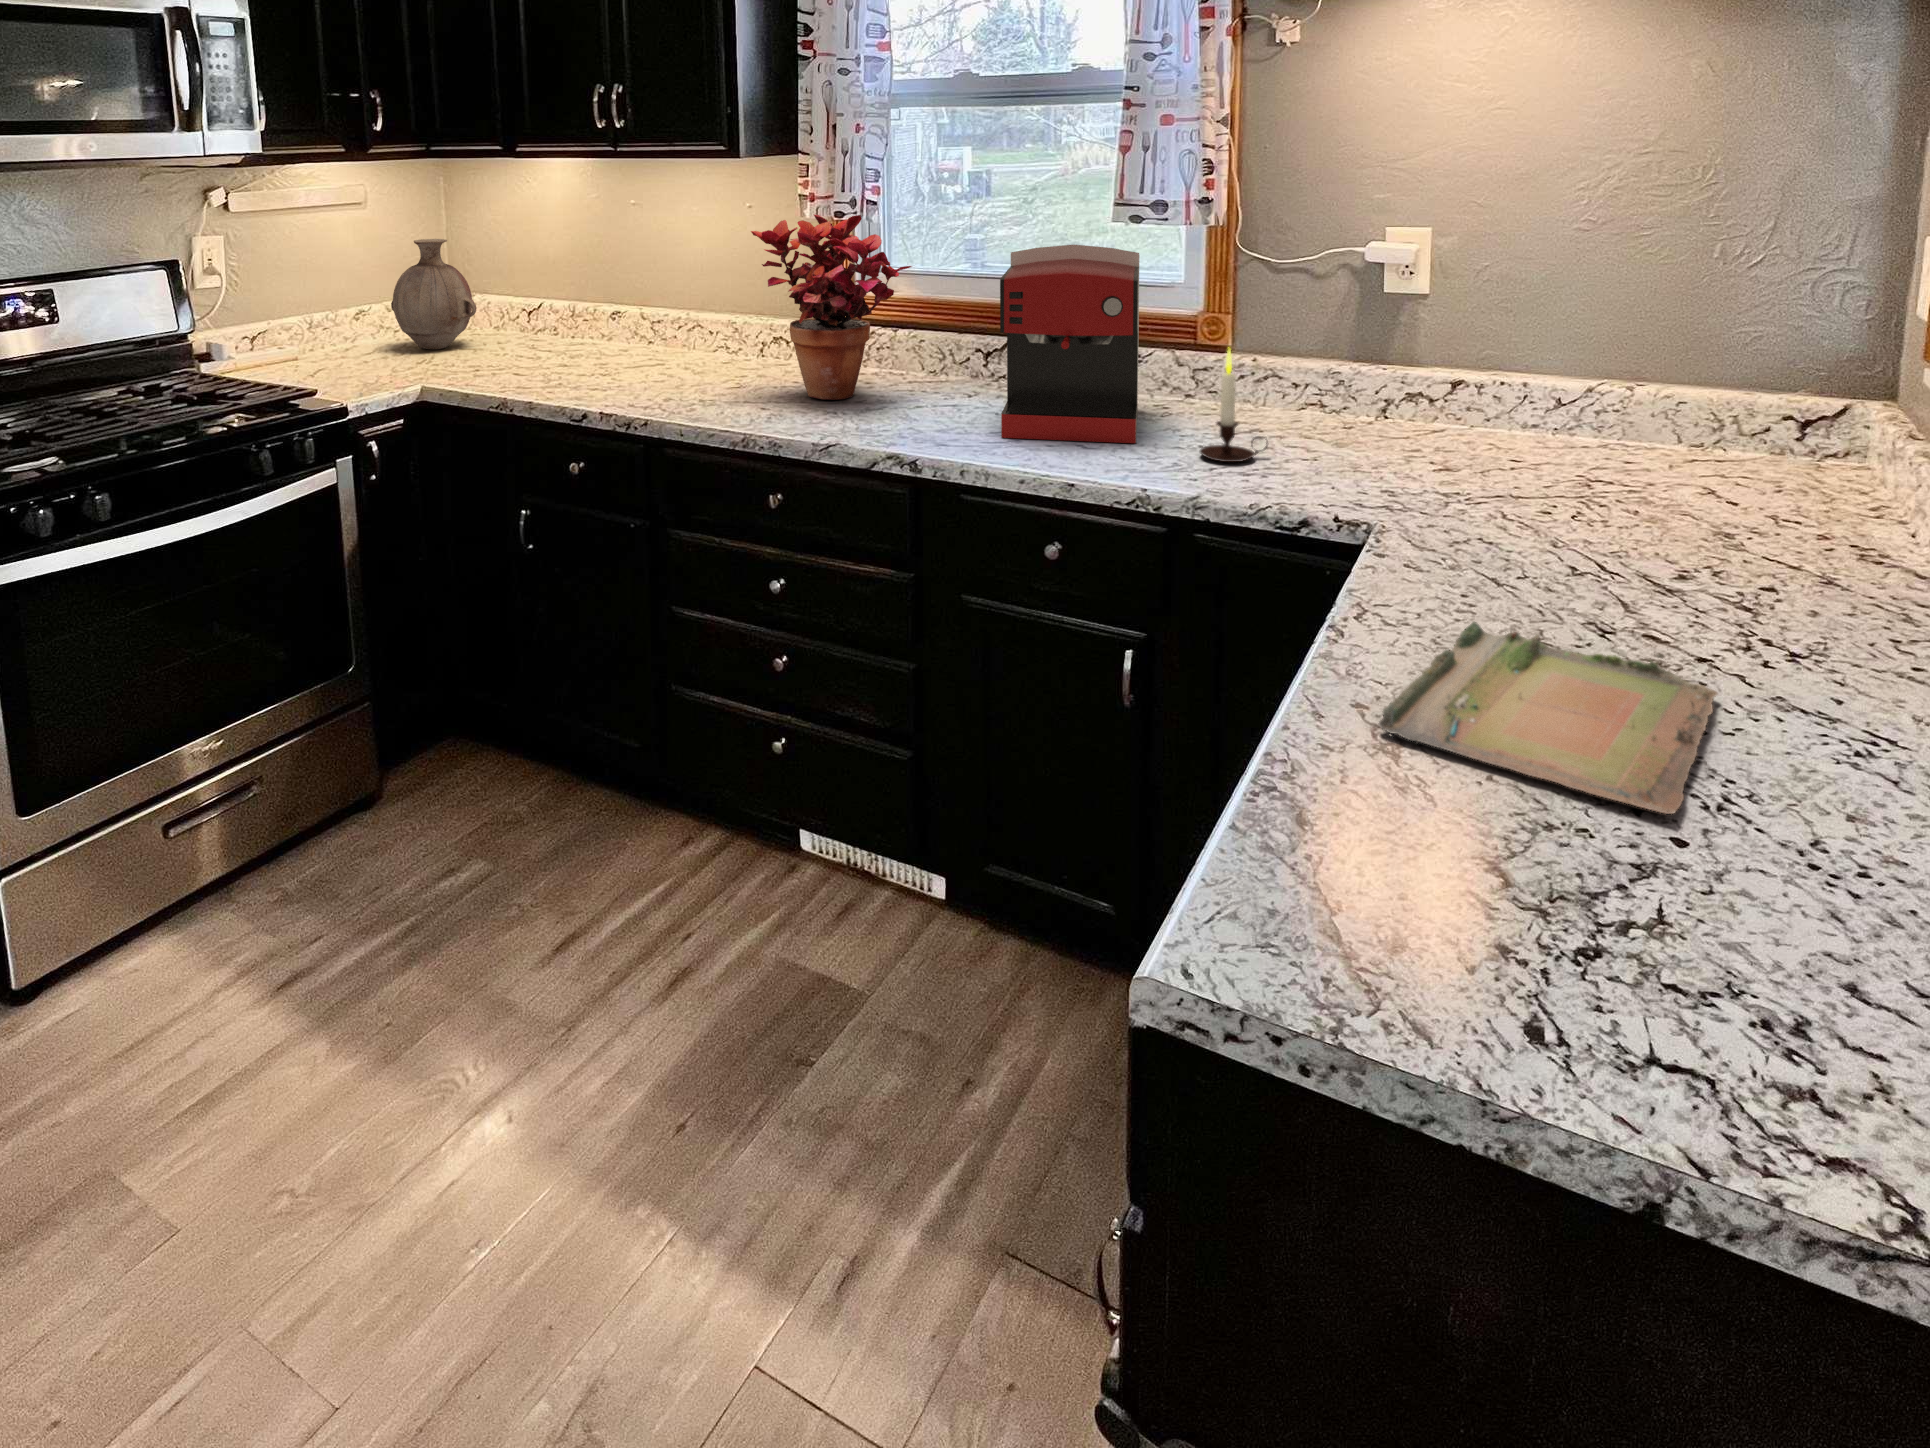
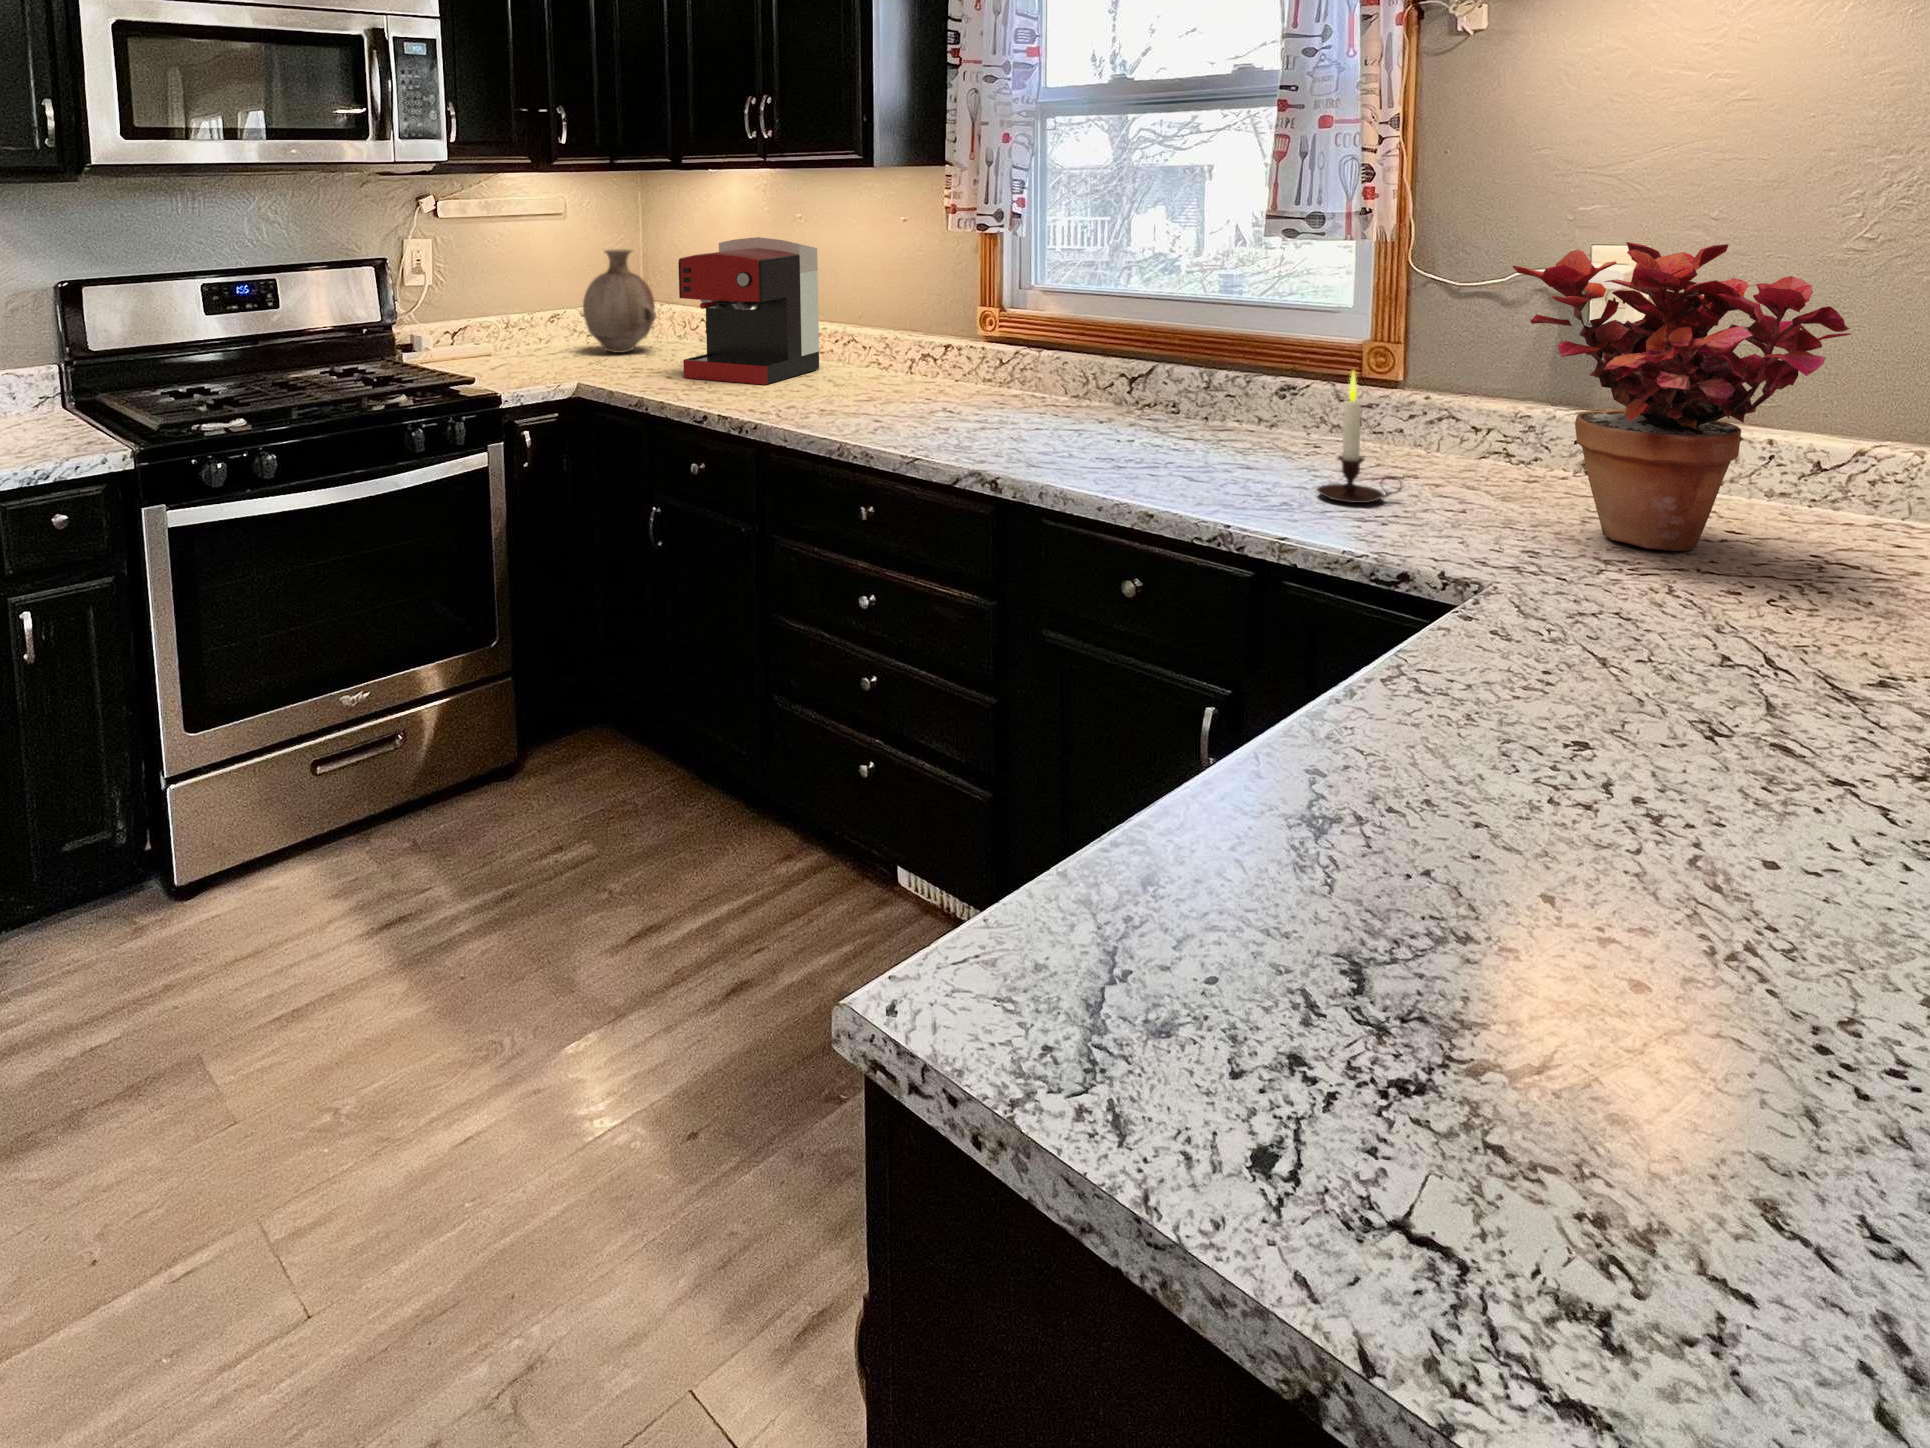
potted plant: present [751,215,912,400] -> present [1512,242,1851,551]
coffee maker: present [1000,245,1140,443] -> present [678,237,819,385]
tray: present [1379,622,1717,814] -> none [1316,691,1834,944]

